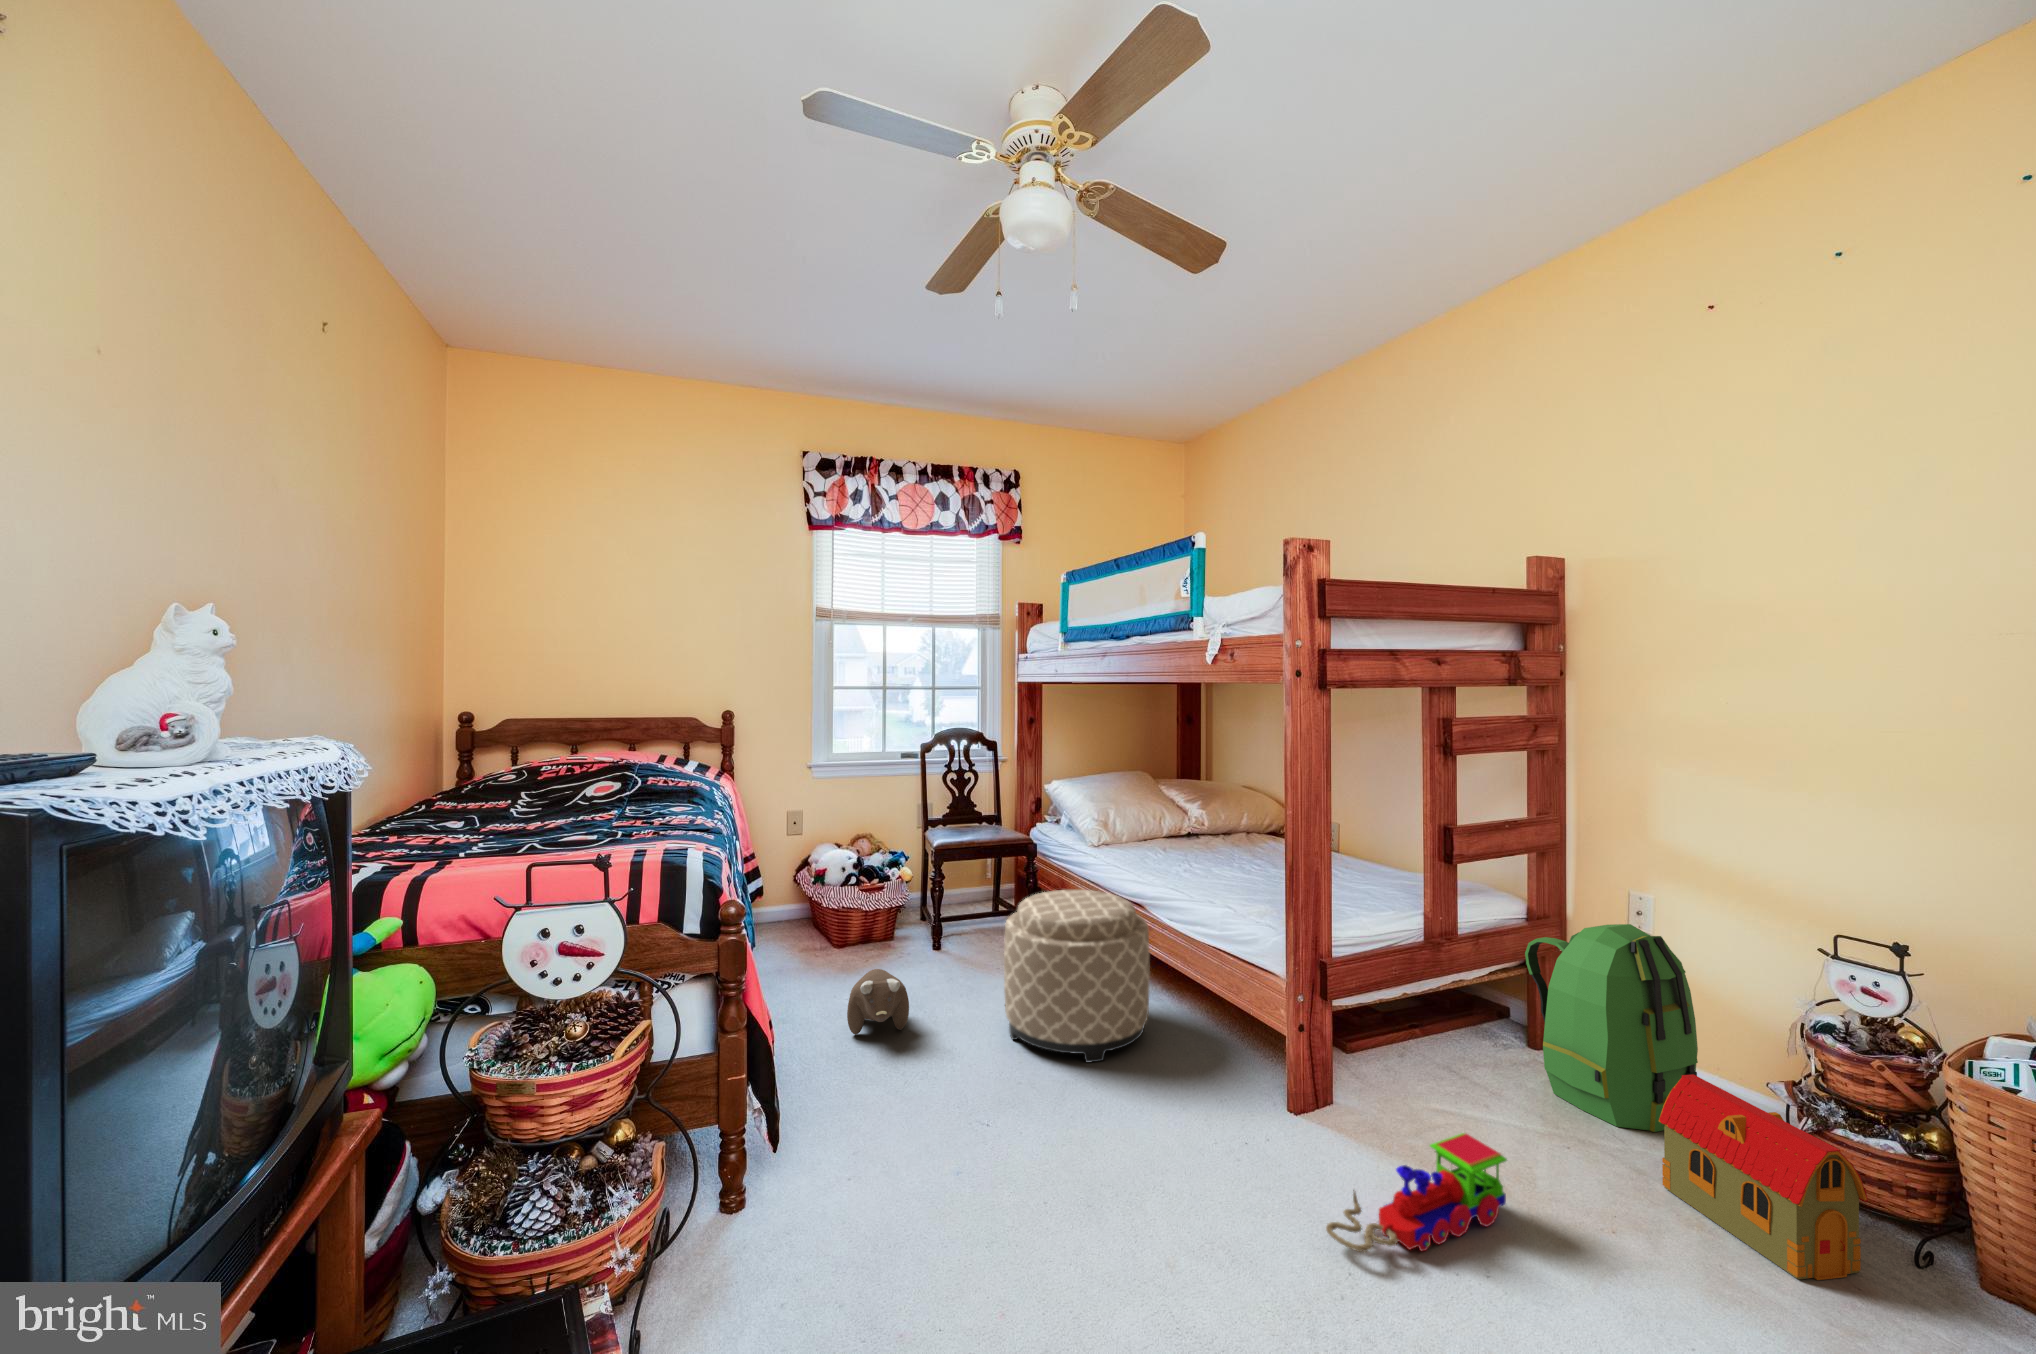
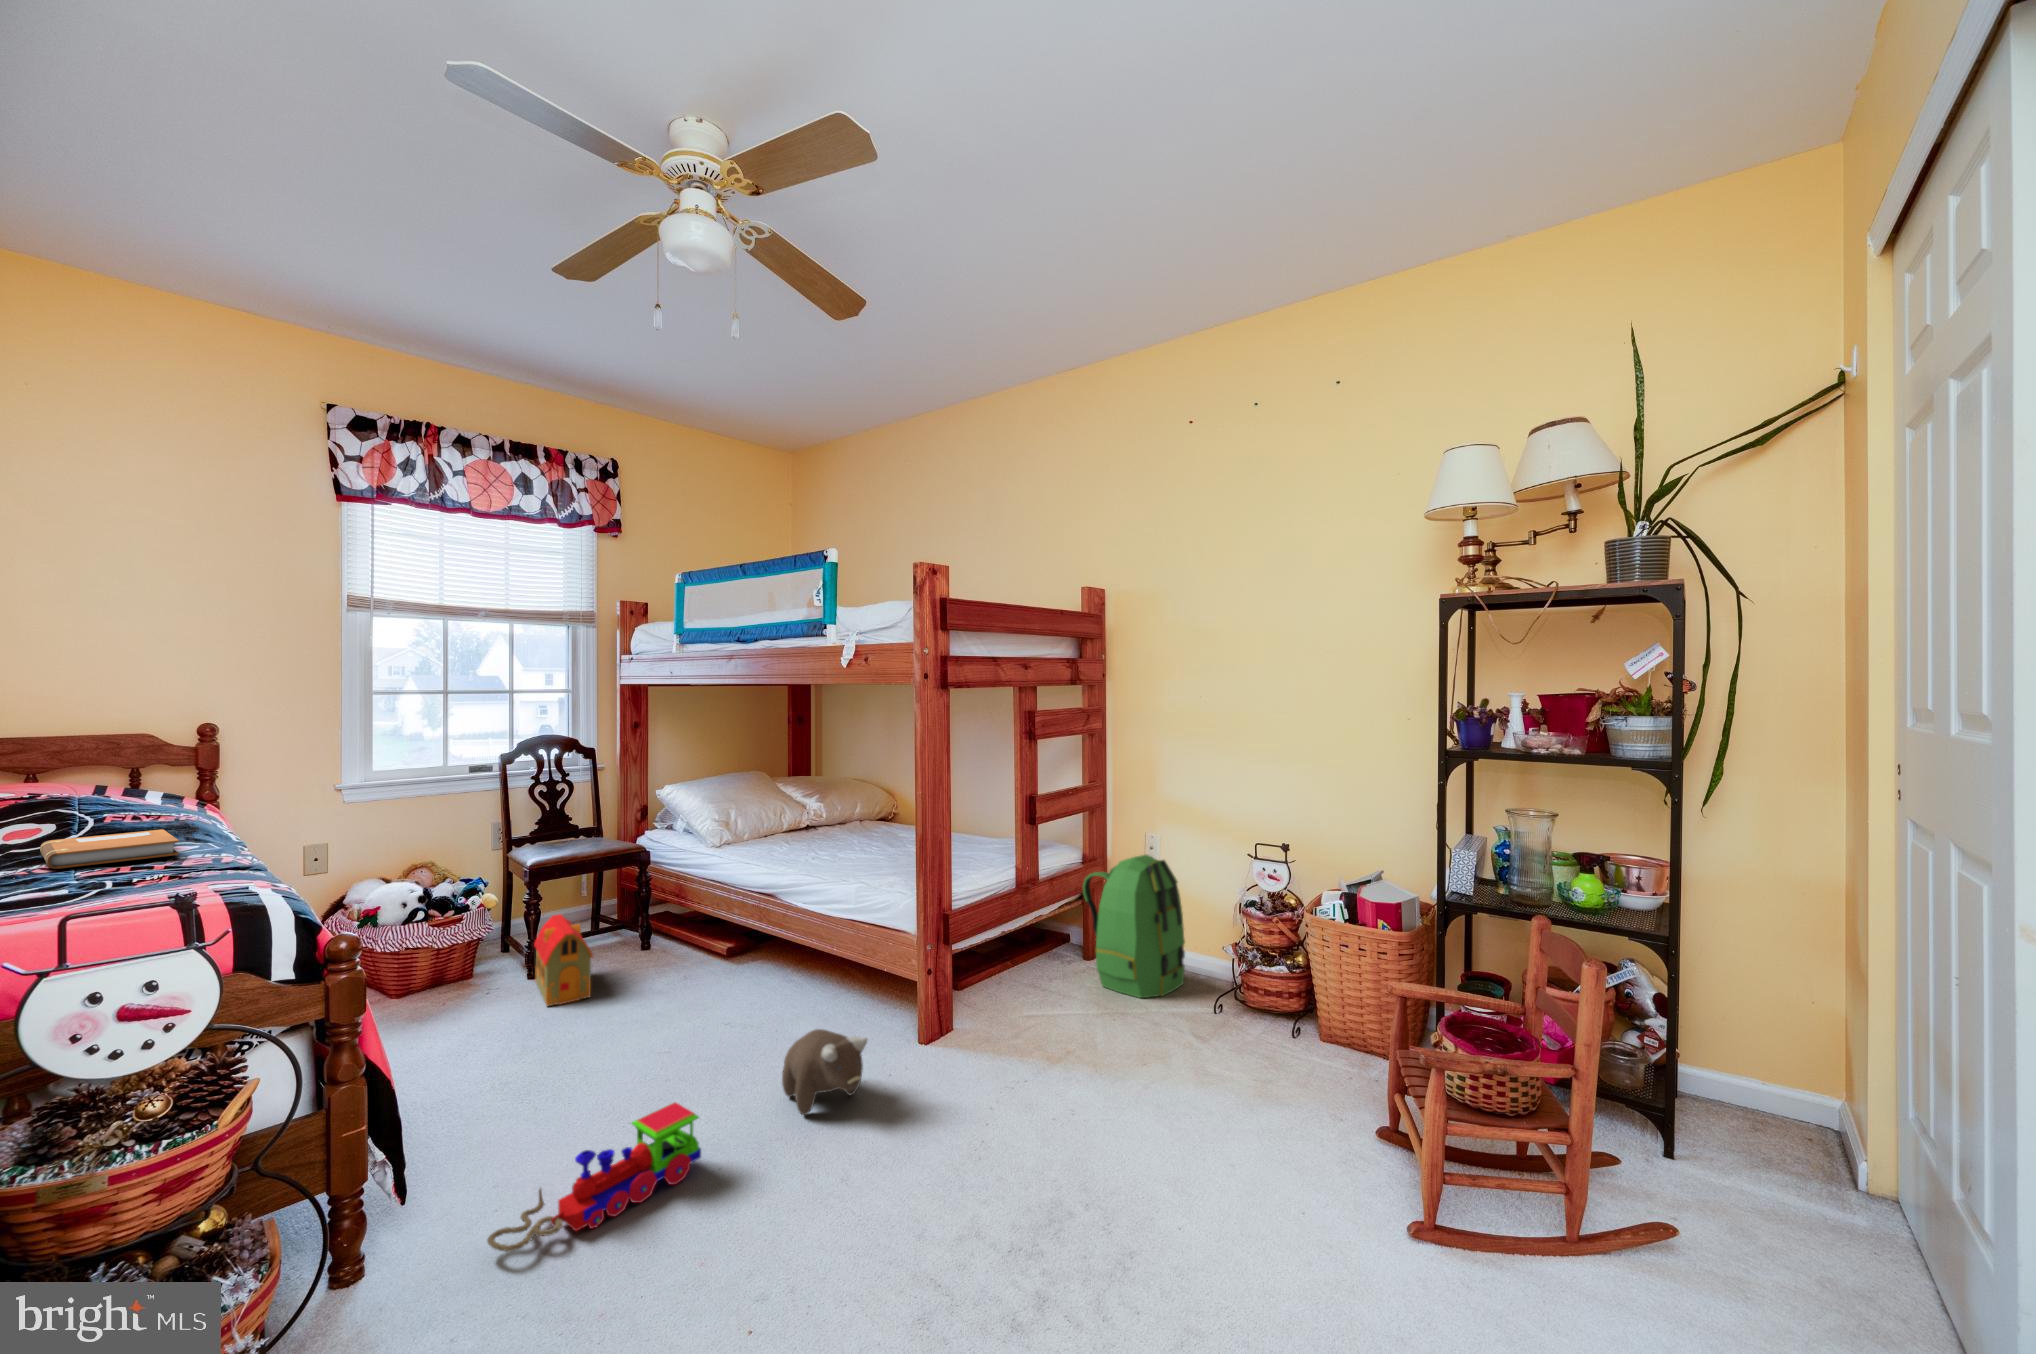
notebook: none [592,794,668,820] -> present [40,829,179,869]
ottoman: present [1004,890,1150,1062] -> none [640,885,789,1046]
plush toy: present [847,969,909,1034] -> present [782,1029,867,1115]
toy house: present [1659,1074,1868,1280] -> present [534,914,593,1006]
toy train: present [1326,1133,1507,1252] -> present [487,1103,701,1252]

